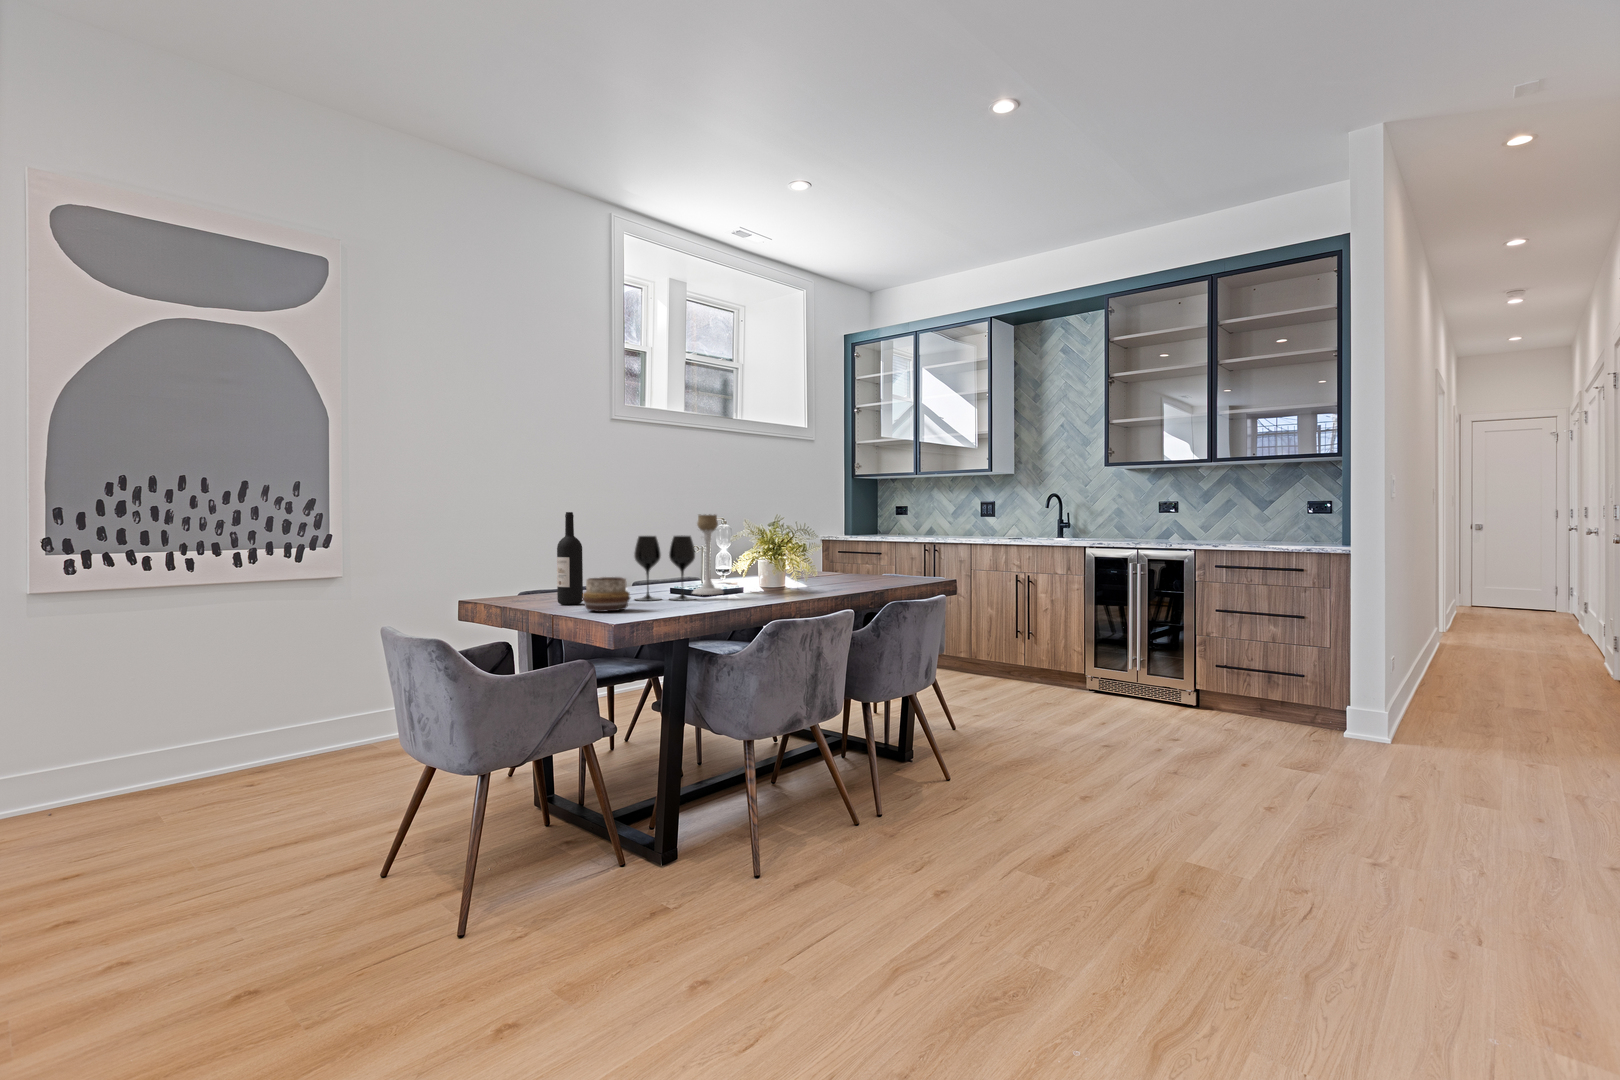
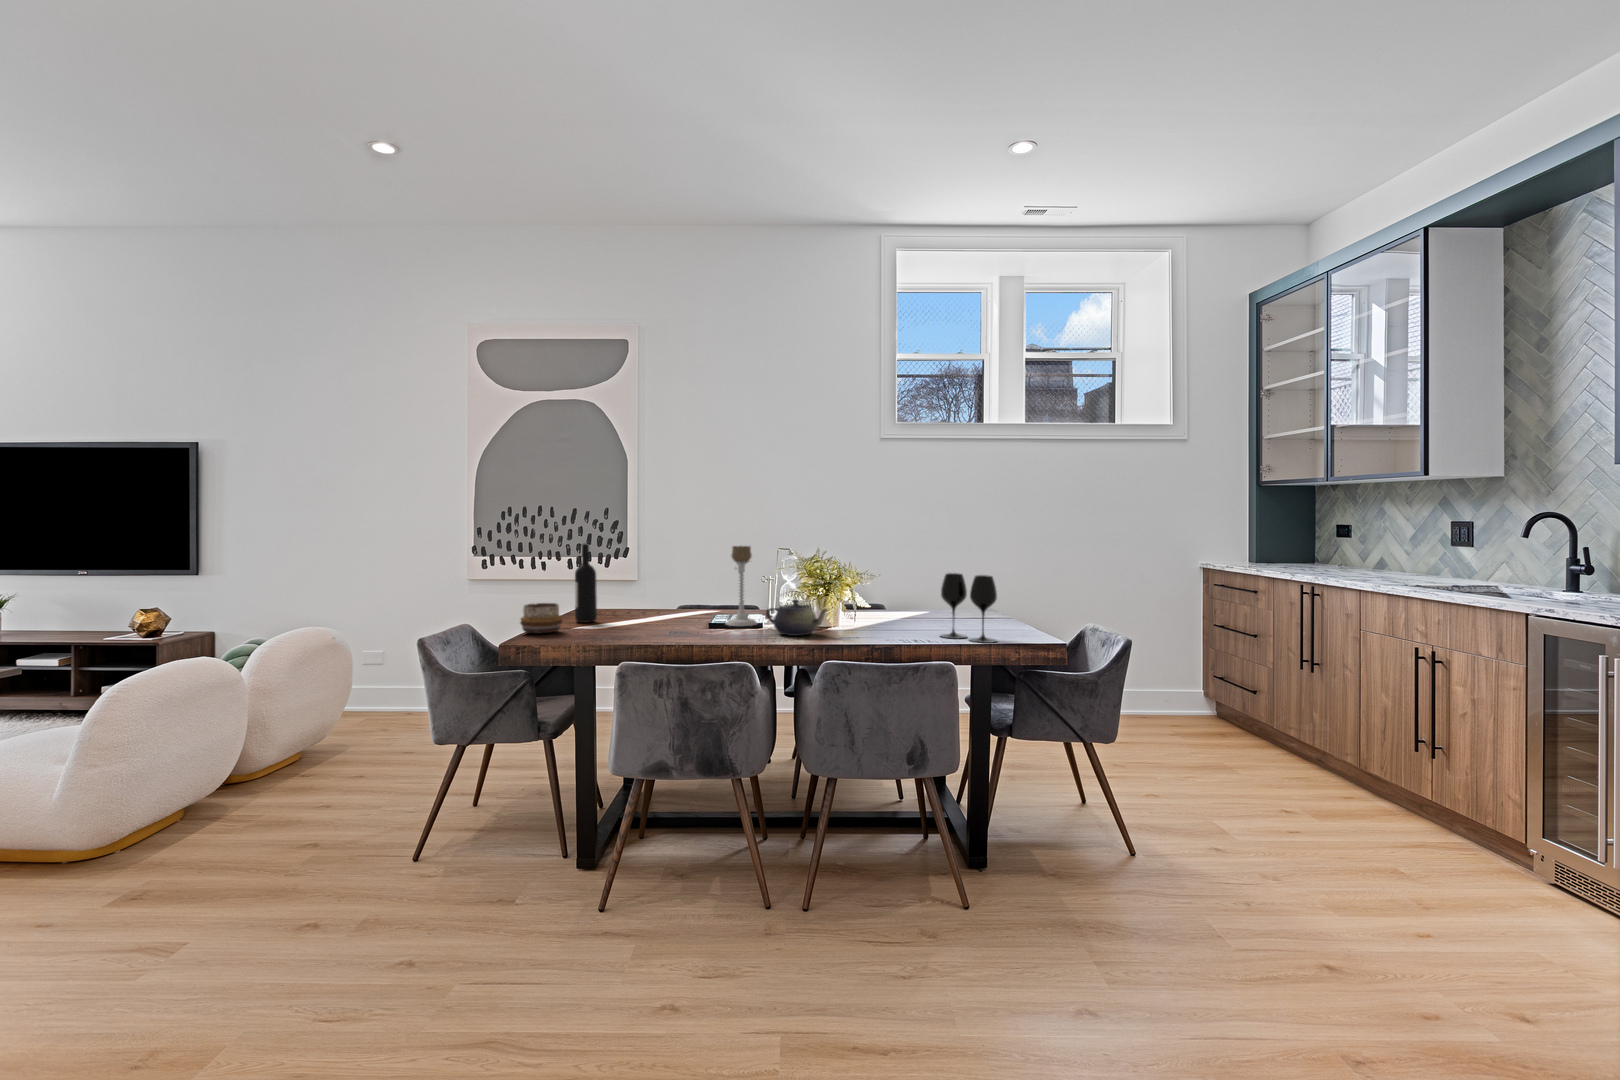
wine glass: present [634,536,695,601] -> present [941,573,997,643]
teapot: none [765,560,826,593] -> present [766,599,828,636]

